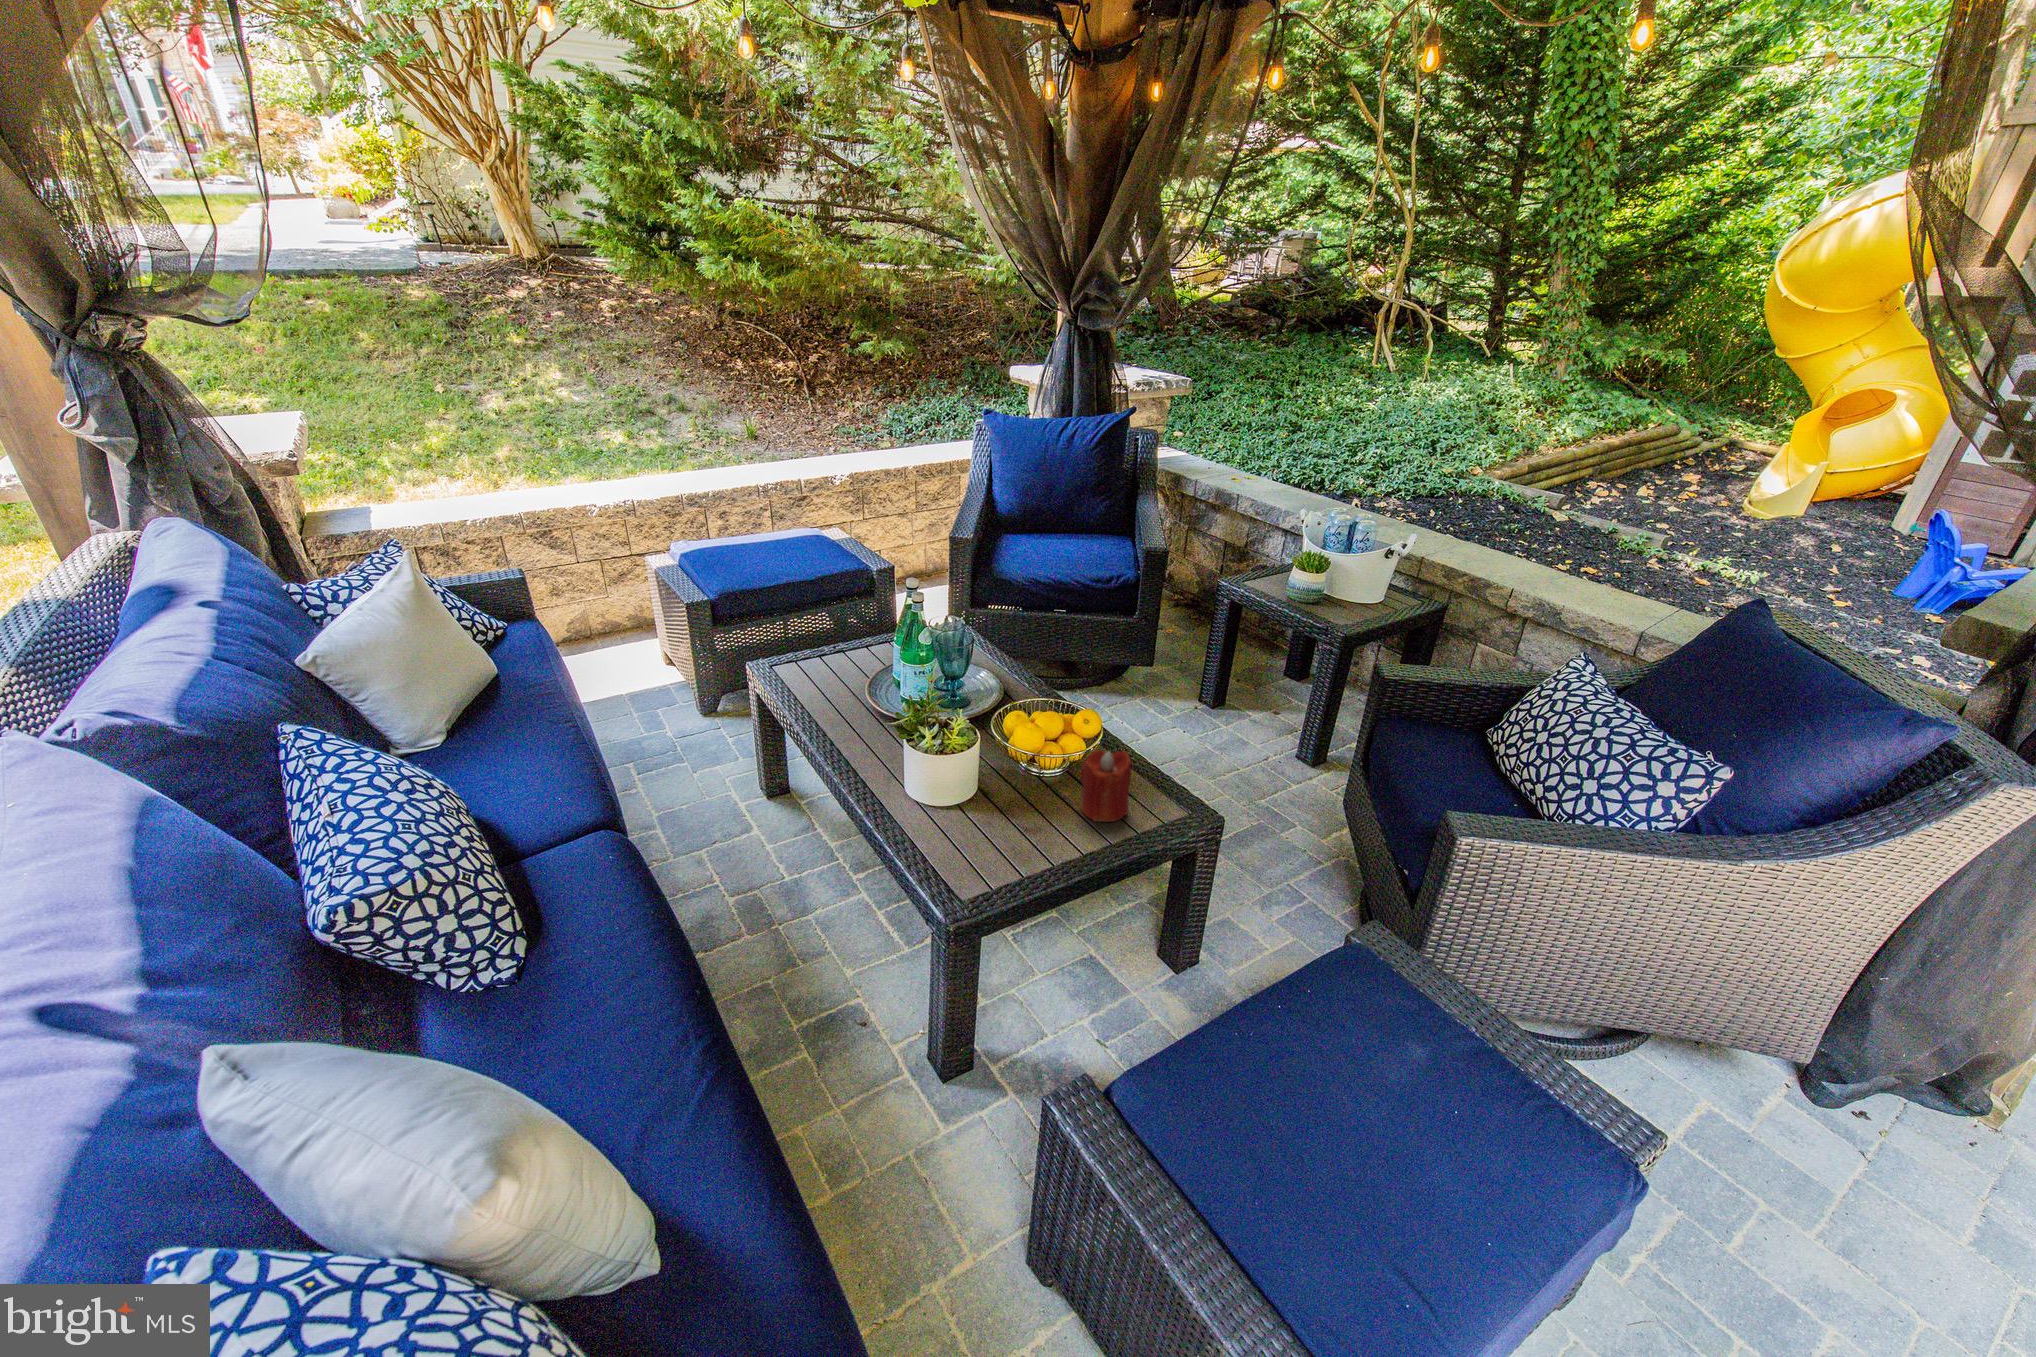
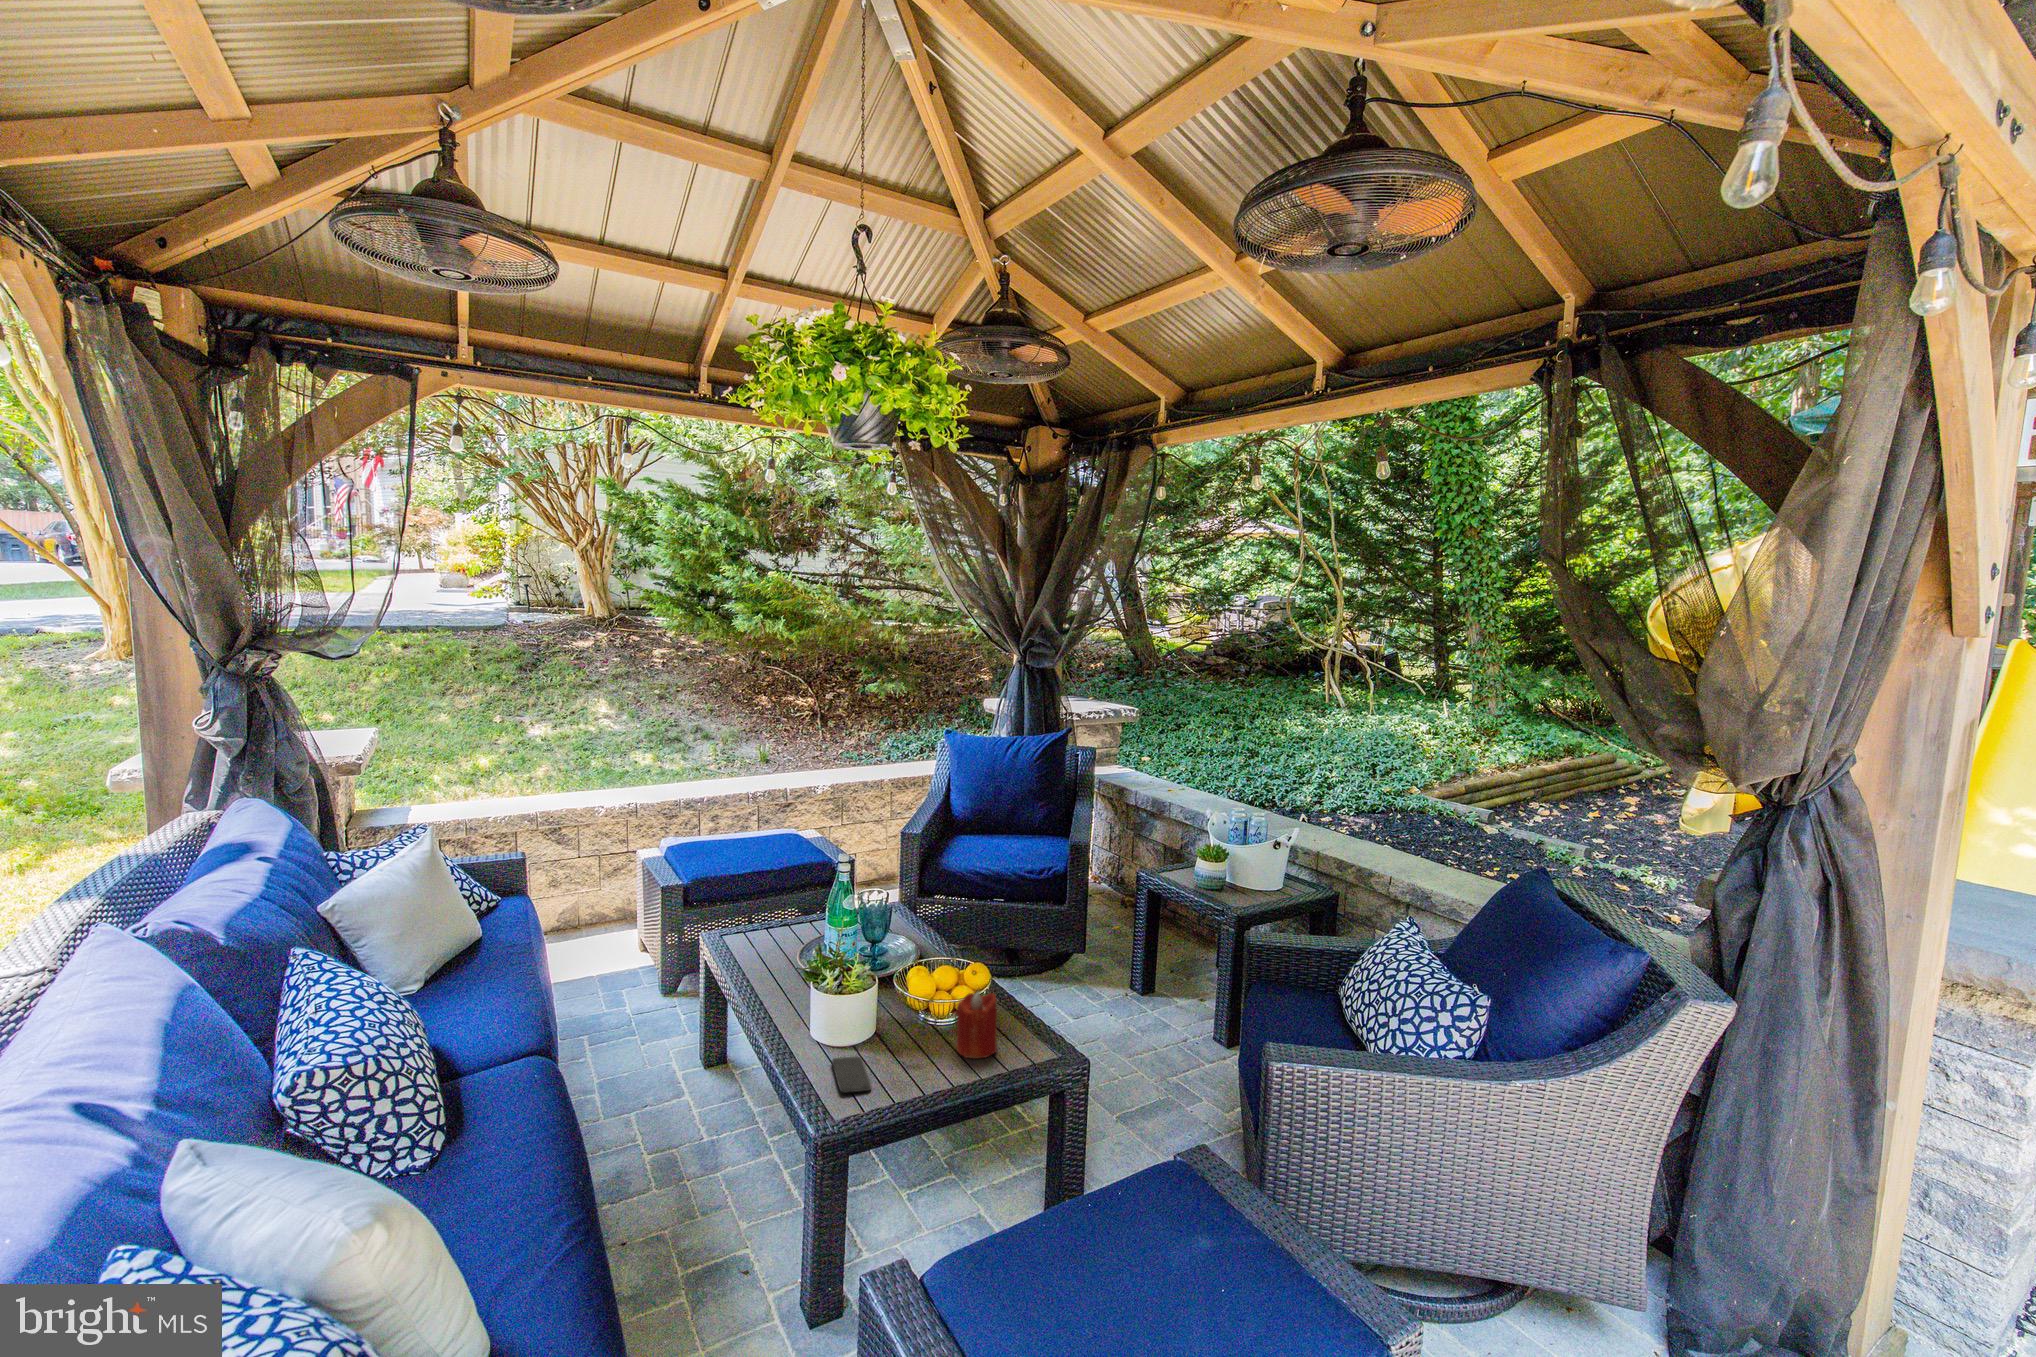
smartphone: none [946,823,1001,871] -> present [832,1057,871,1093]

